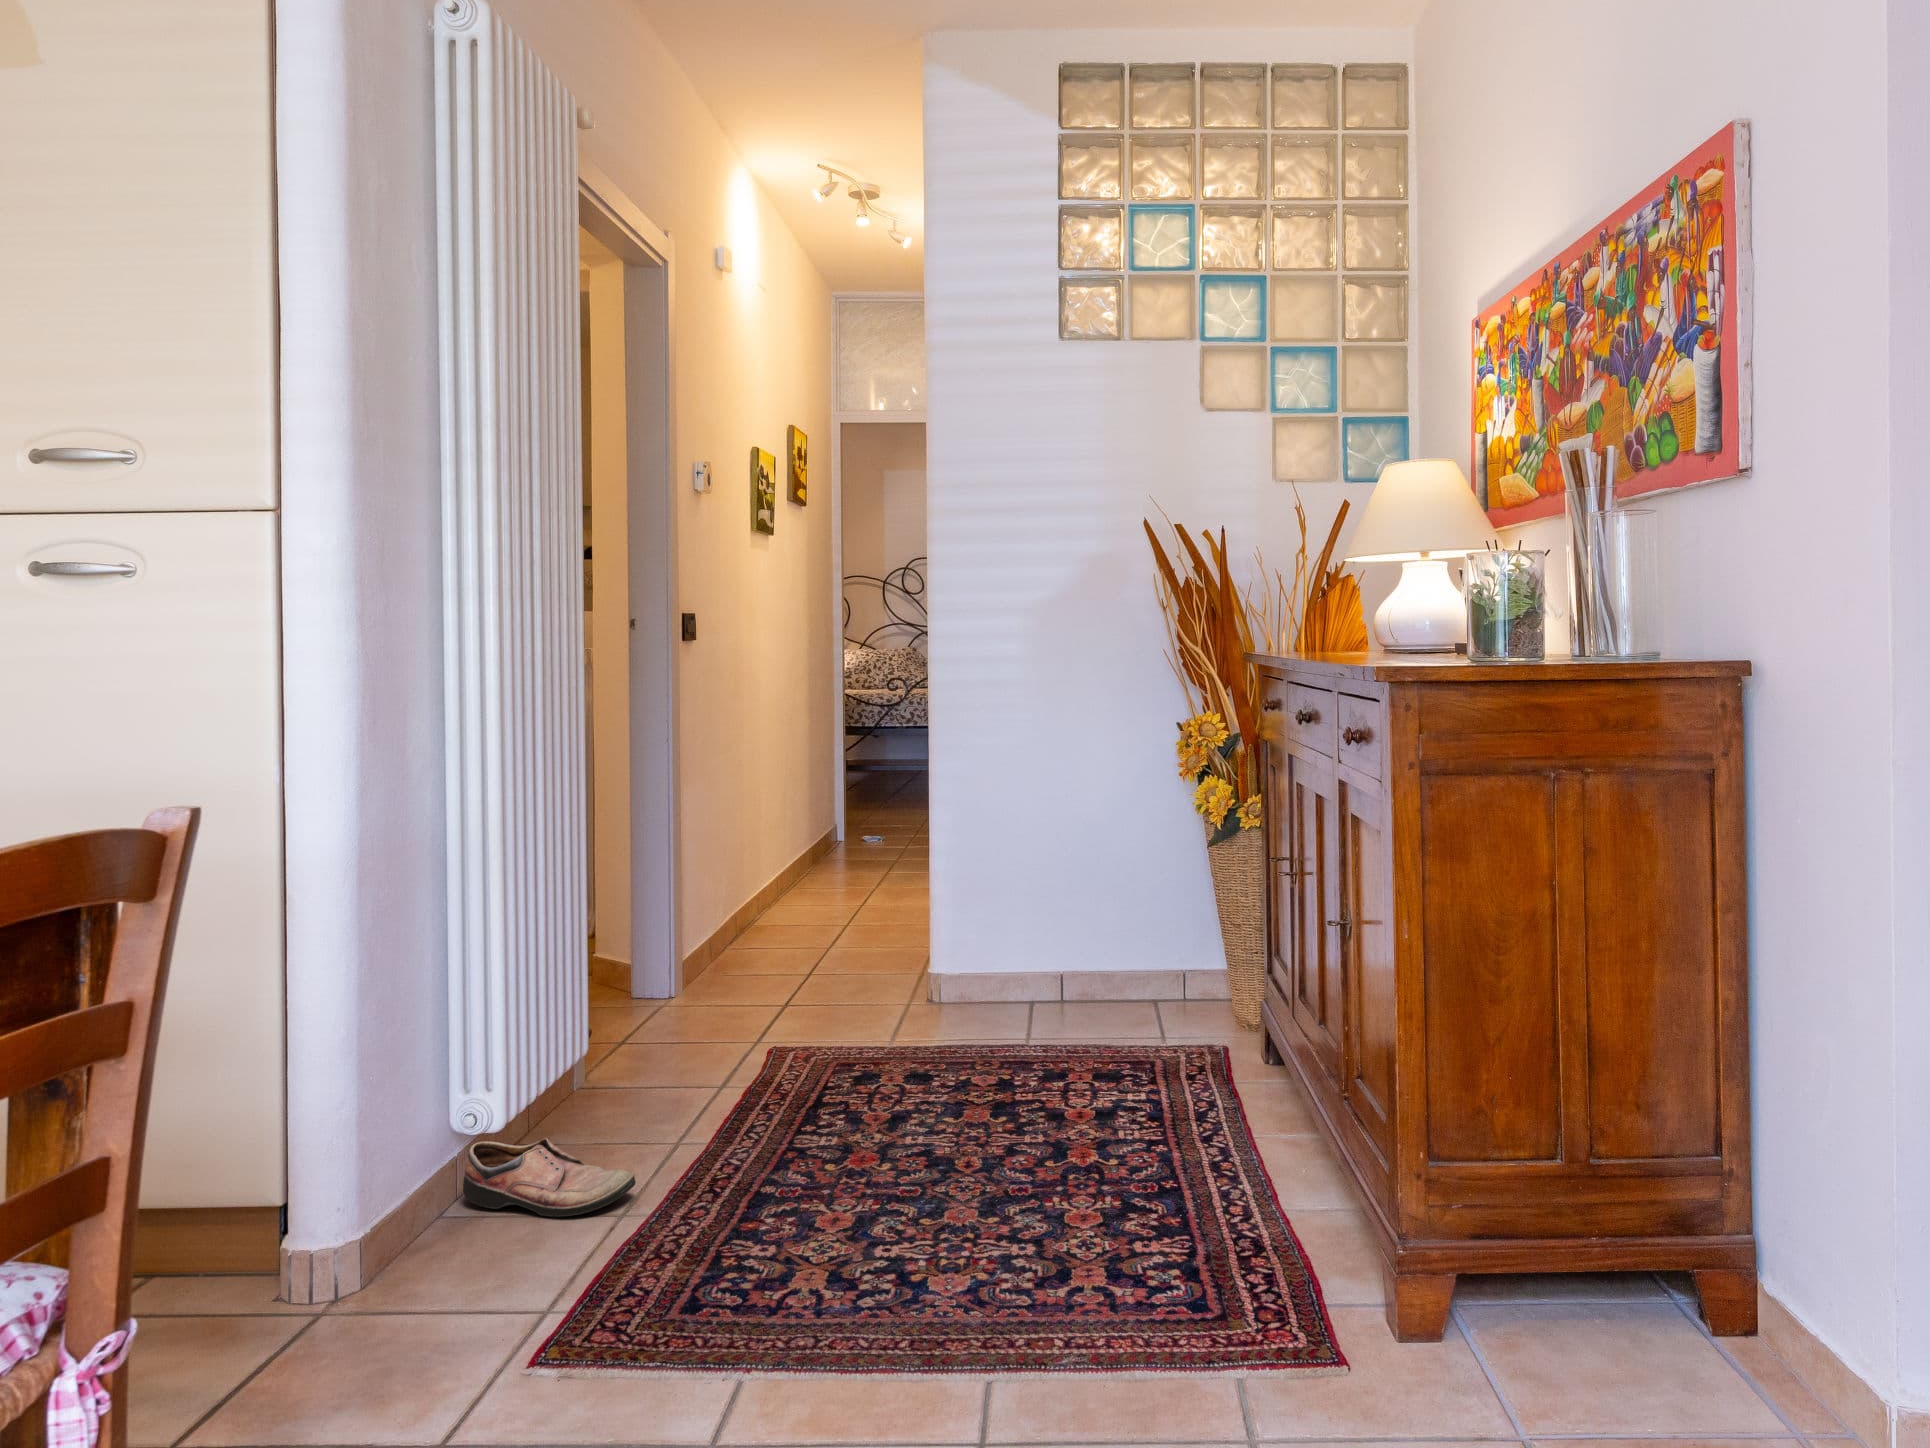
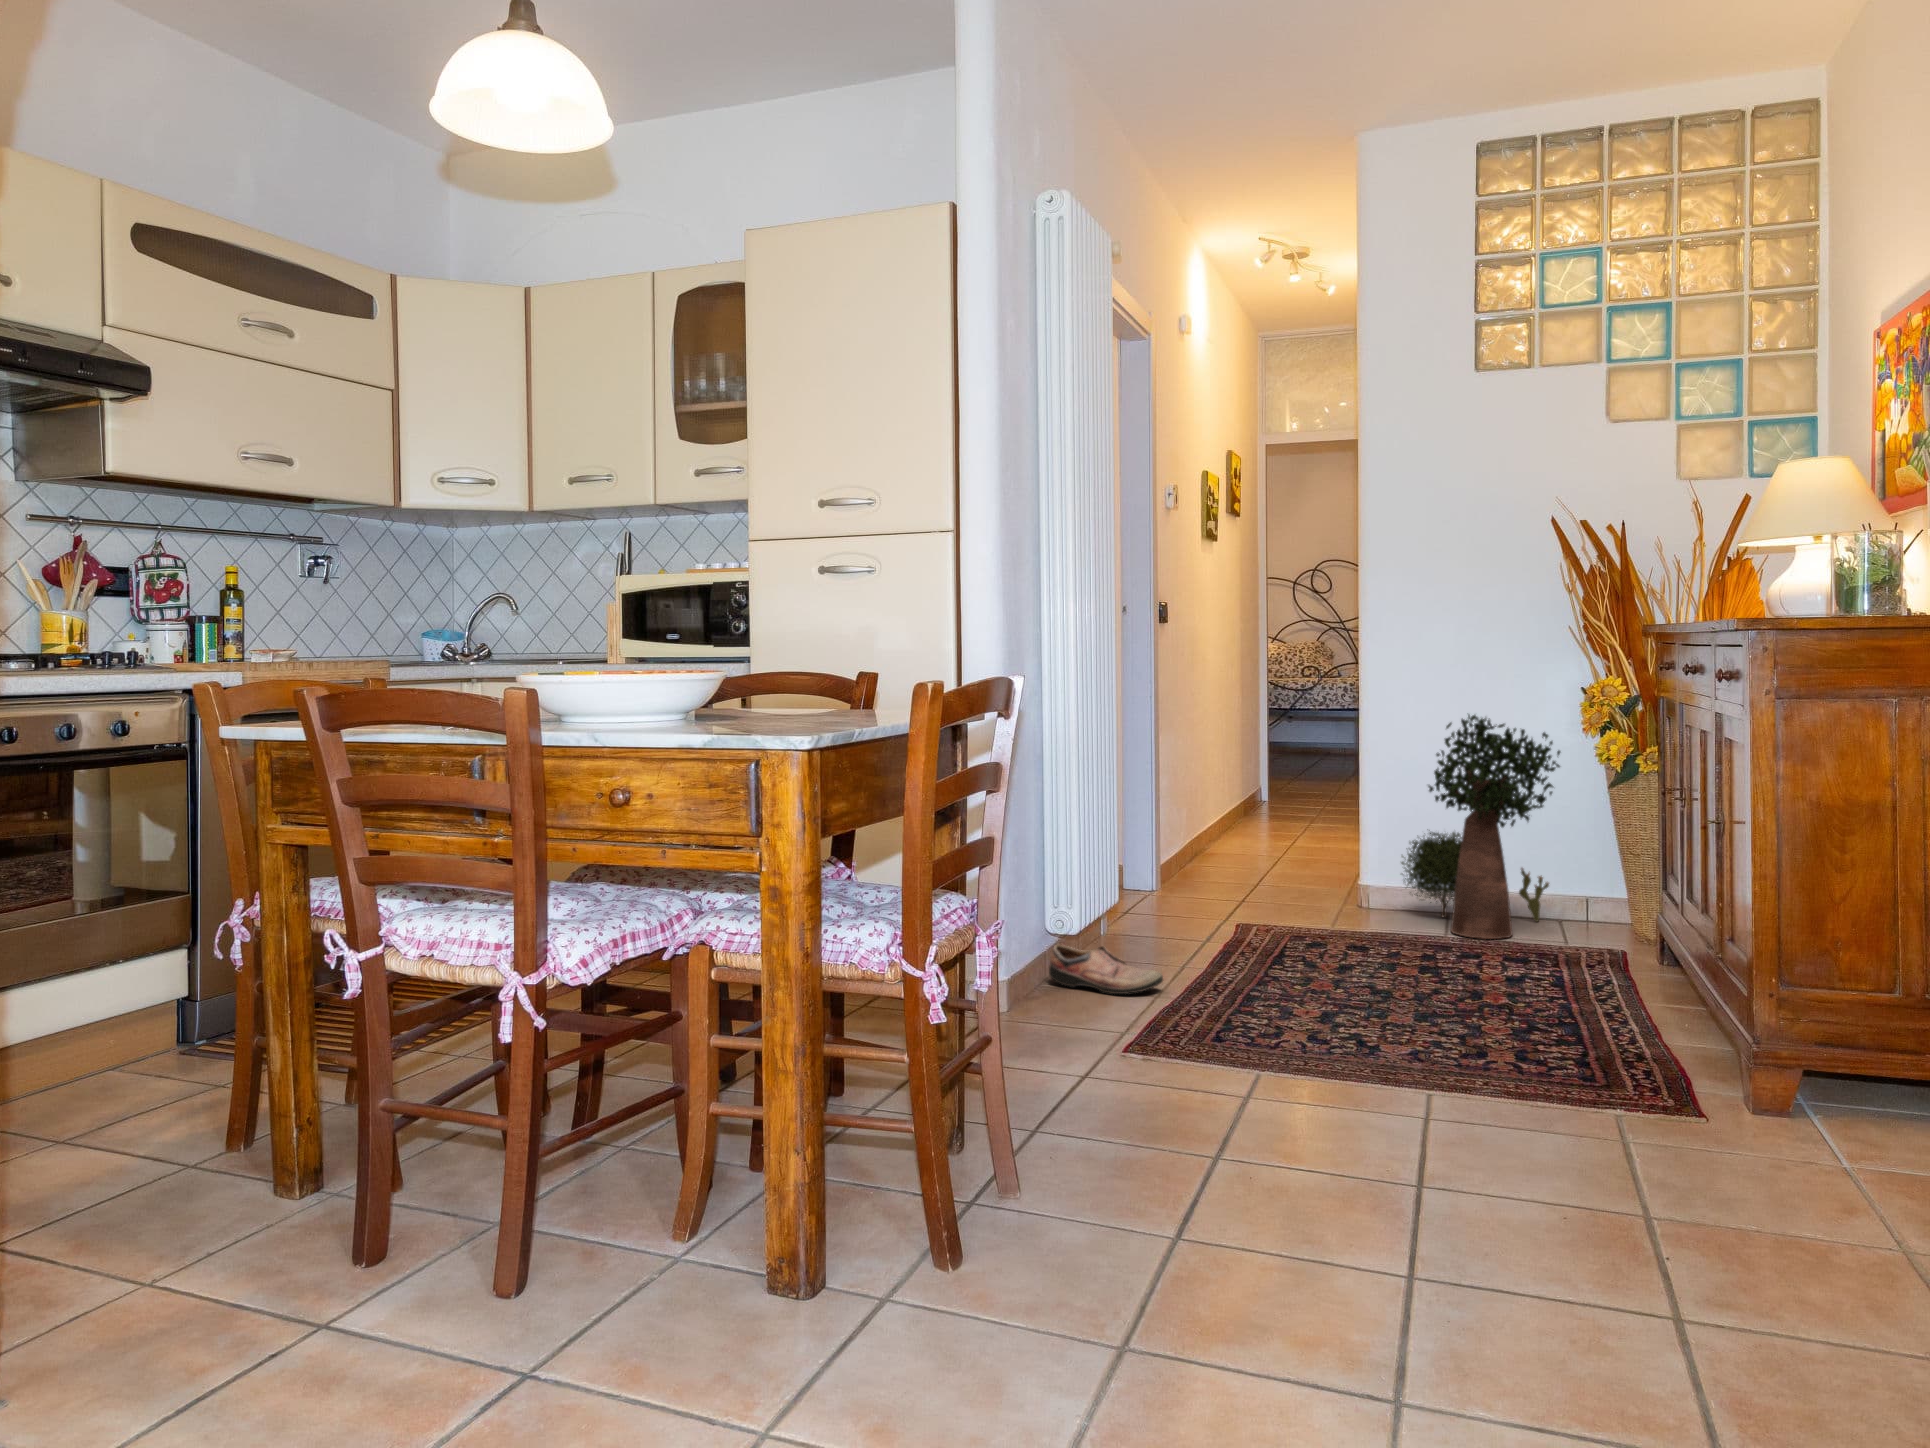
potted plant: none [975,759,1155,1040] -> present [1401,715,1560,939]

